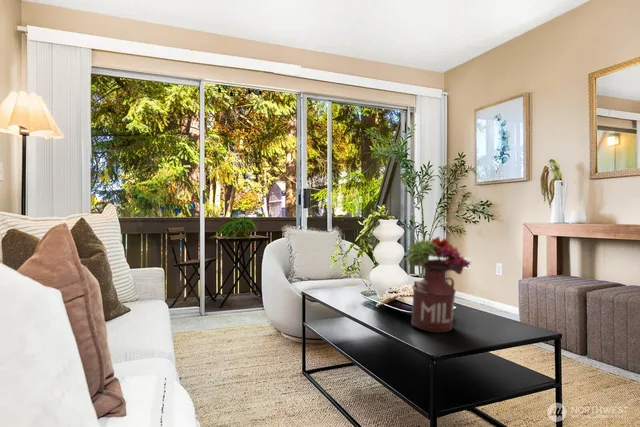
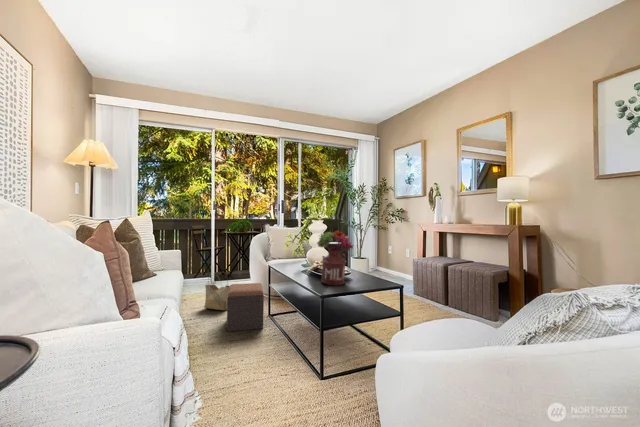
woven basket: none [198,305,240,367] -> present [204,284,230,310]
footstool: none [242,324,302,406] -> present [227,283,264,331]

